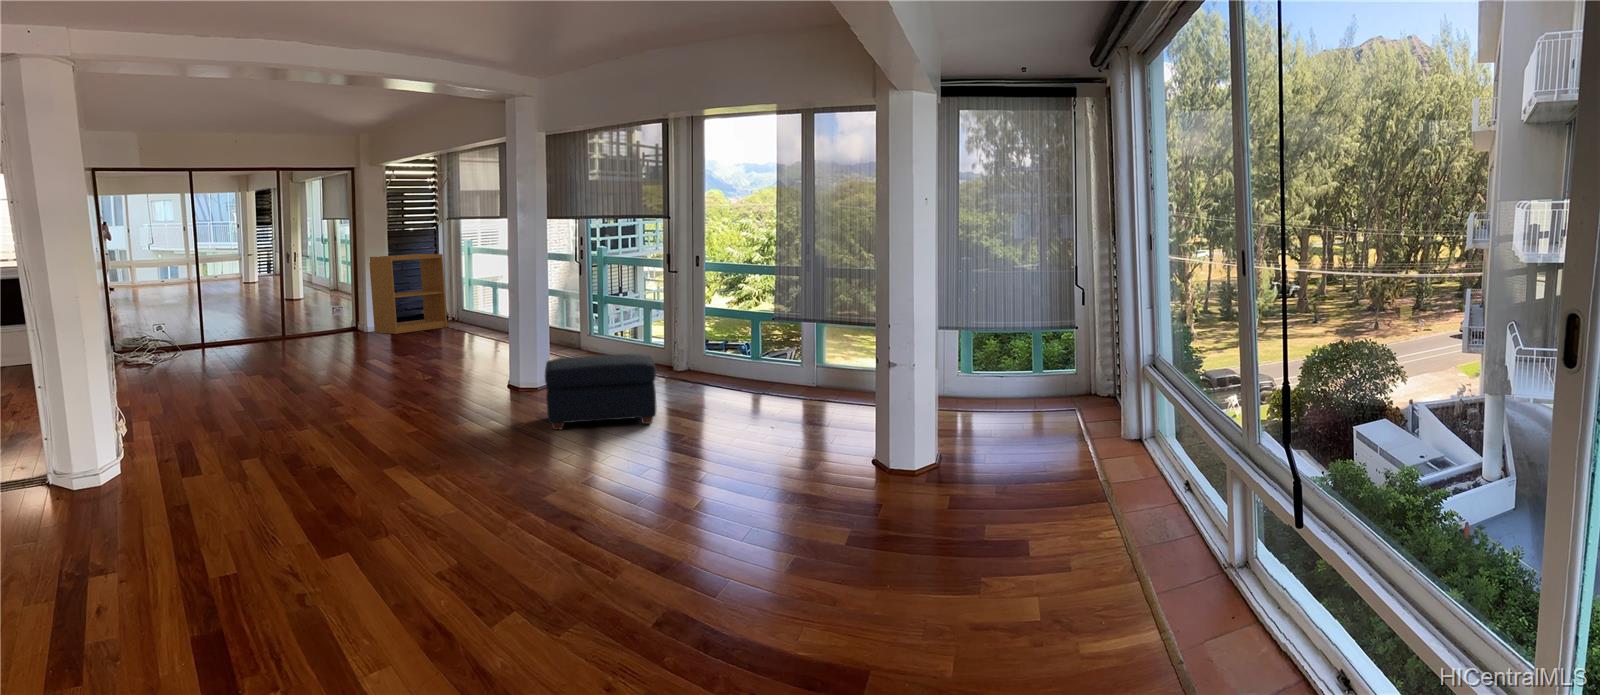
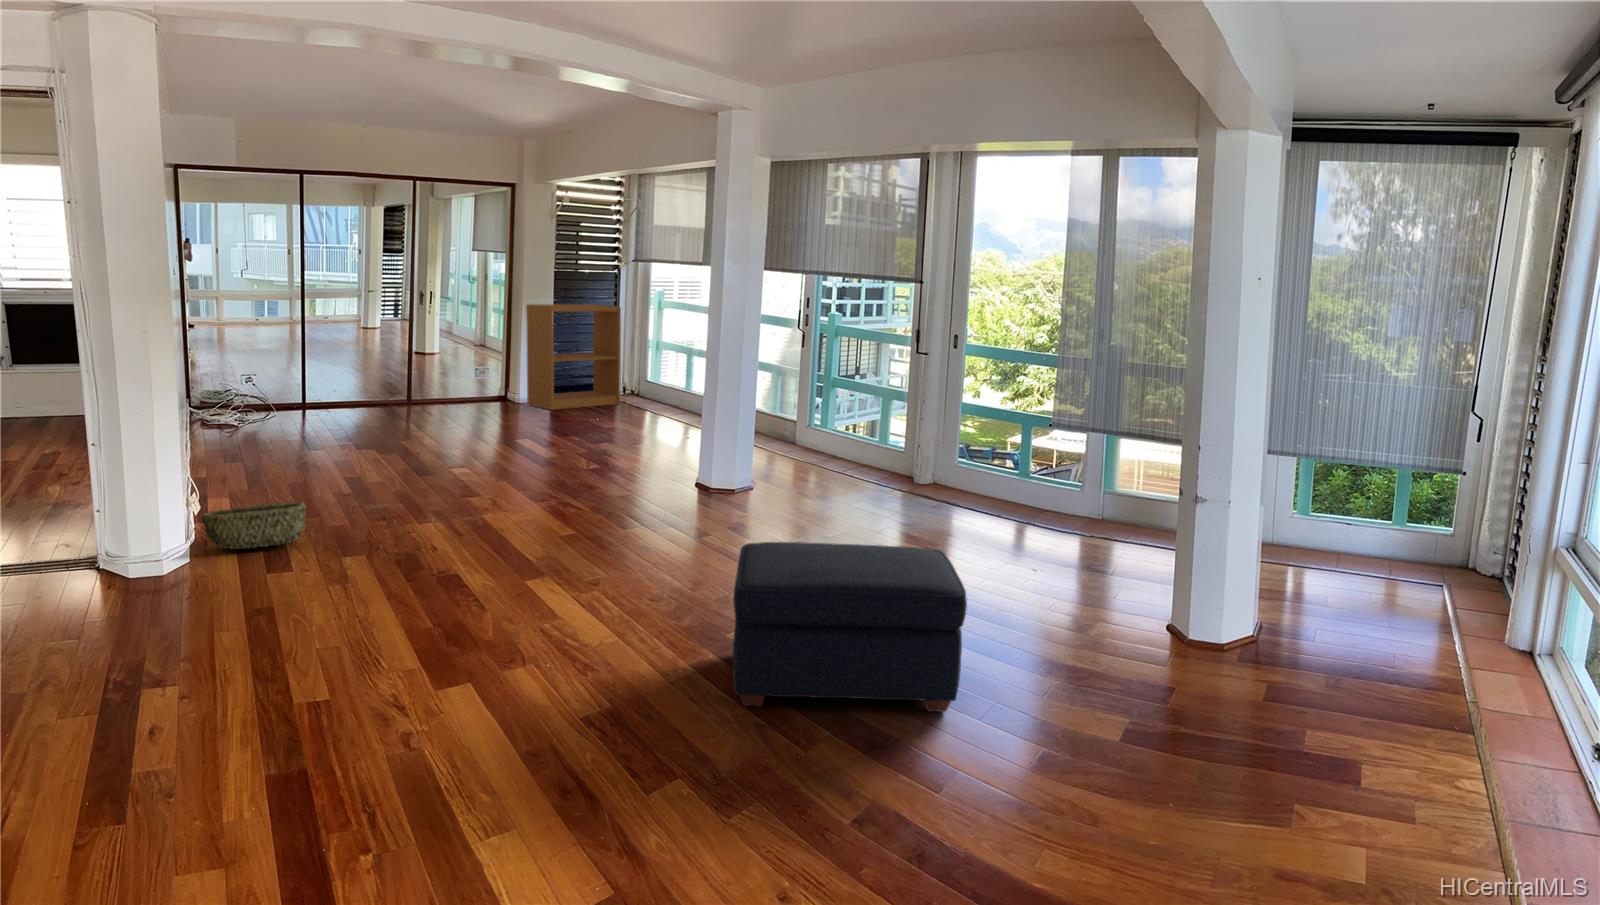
woven basket: none [214,378,279,407] -> present [201,502,306,549]

